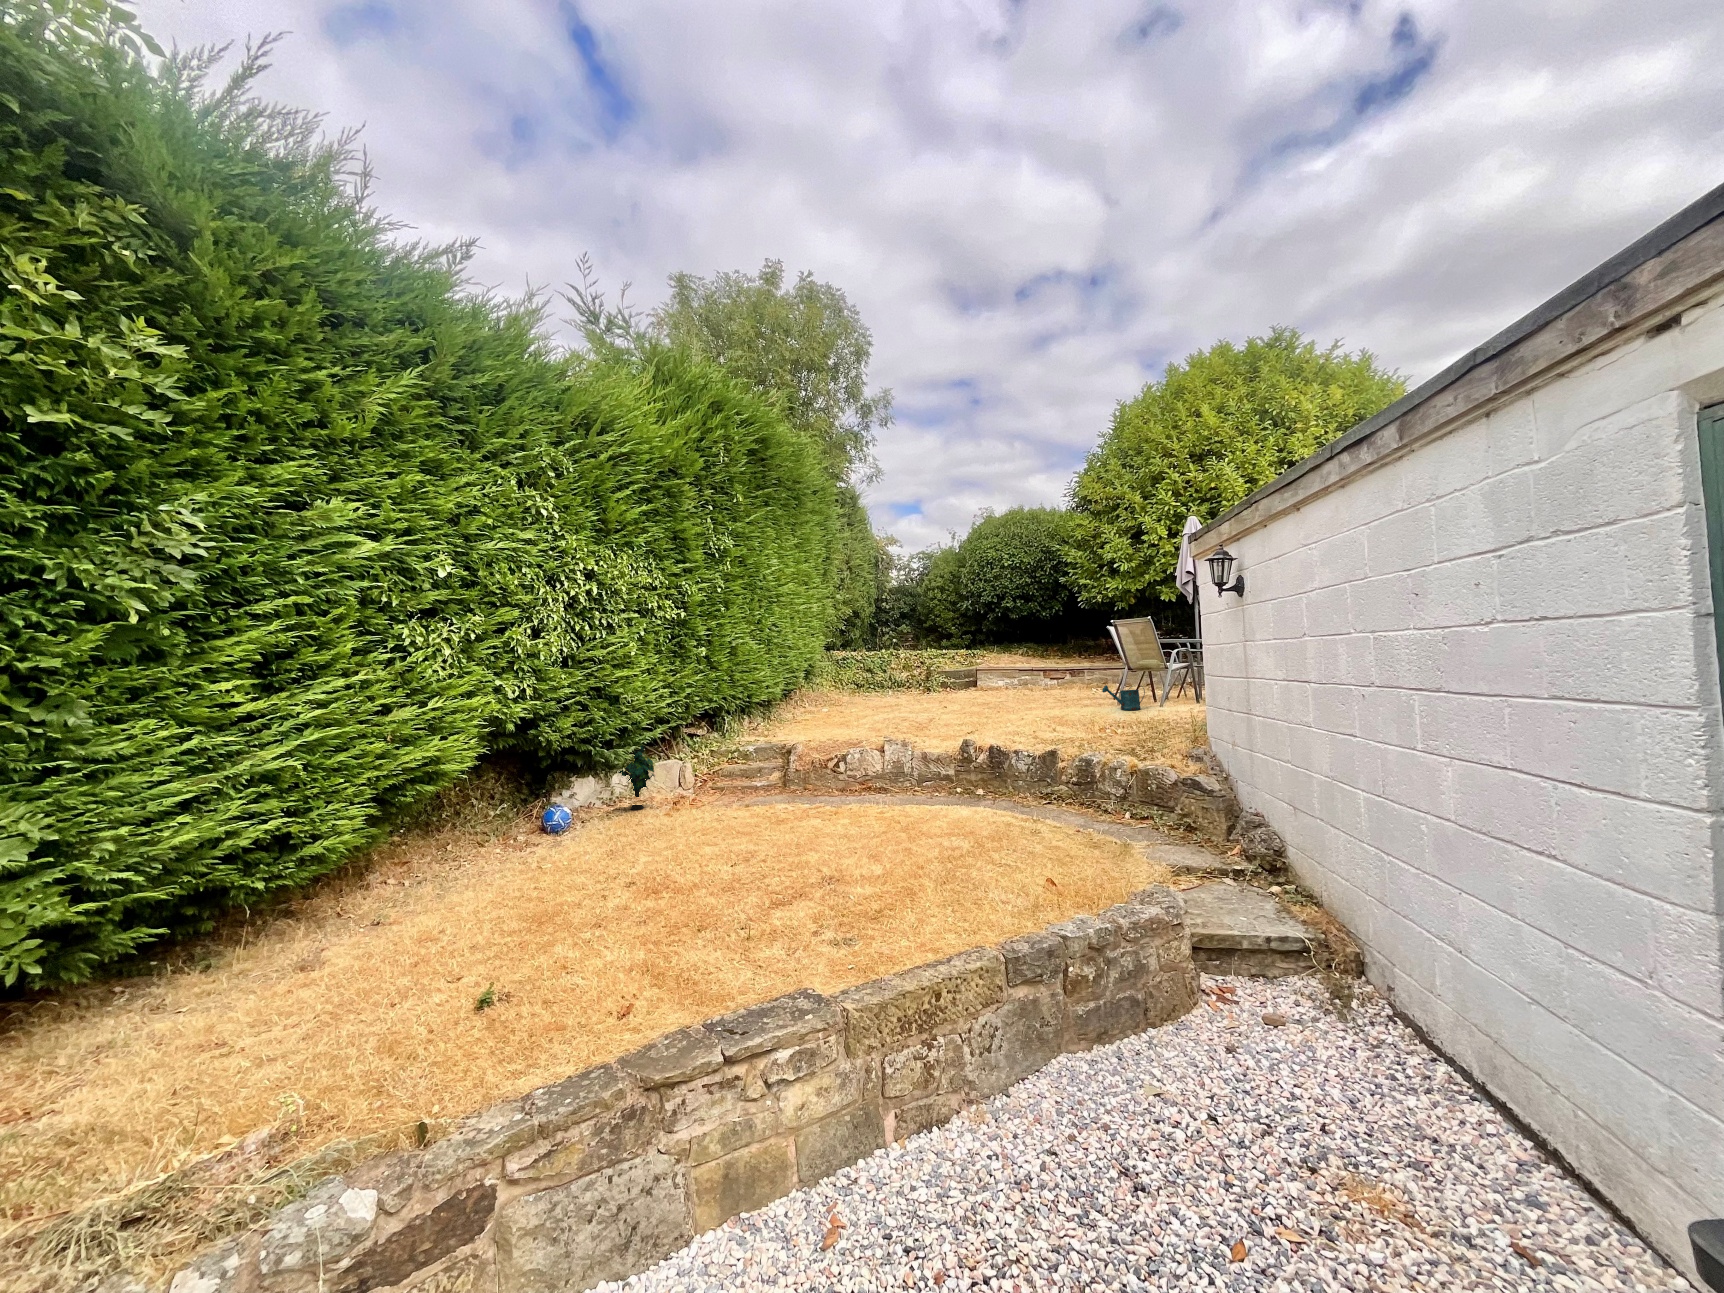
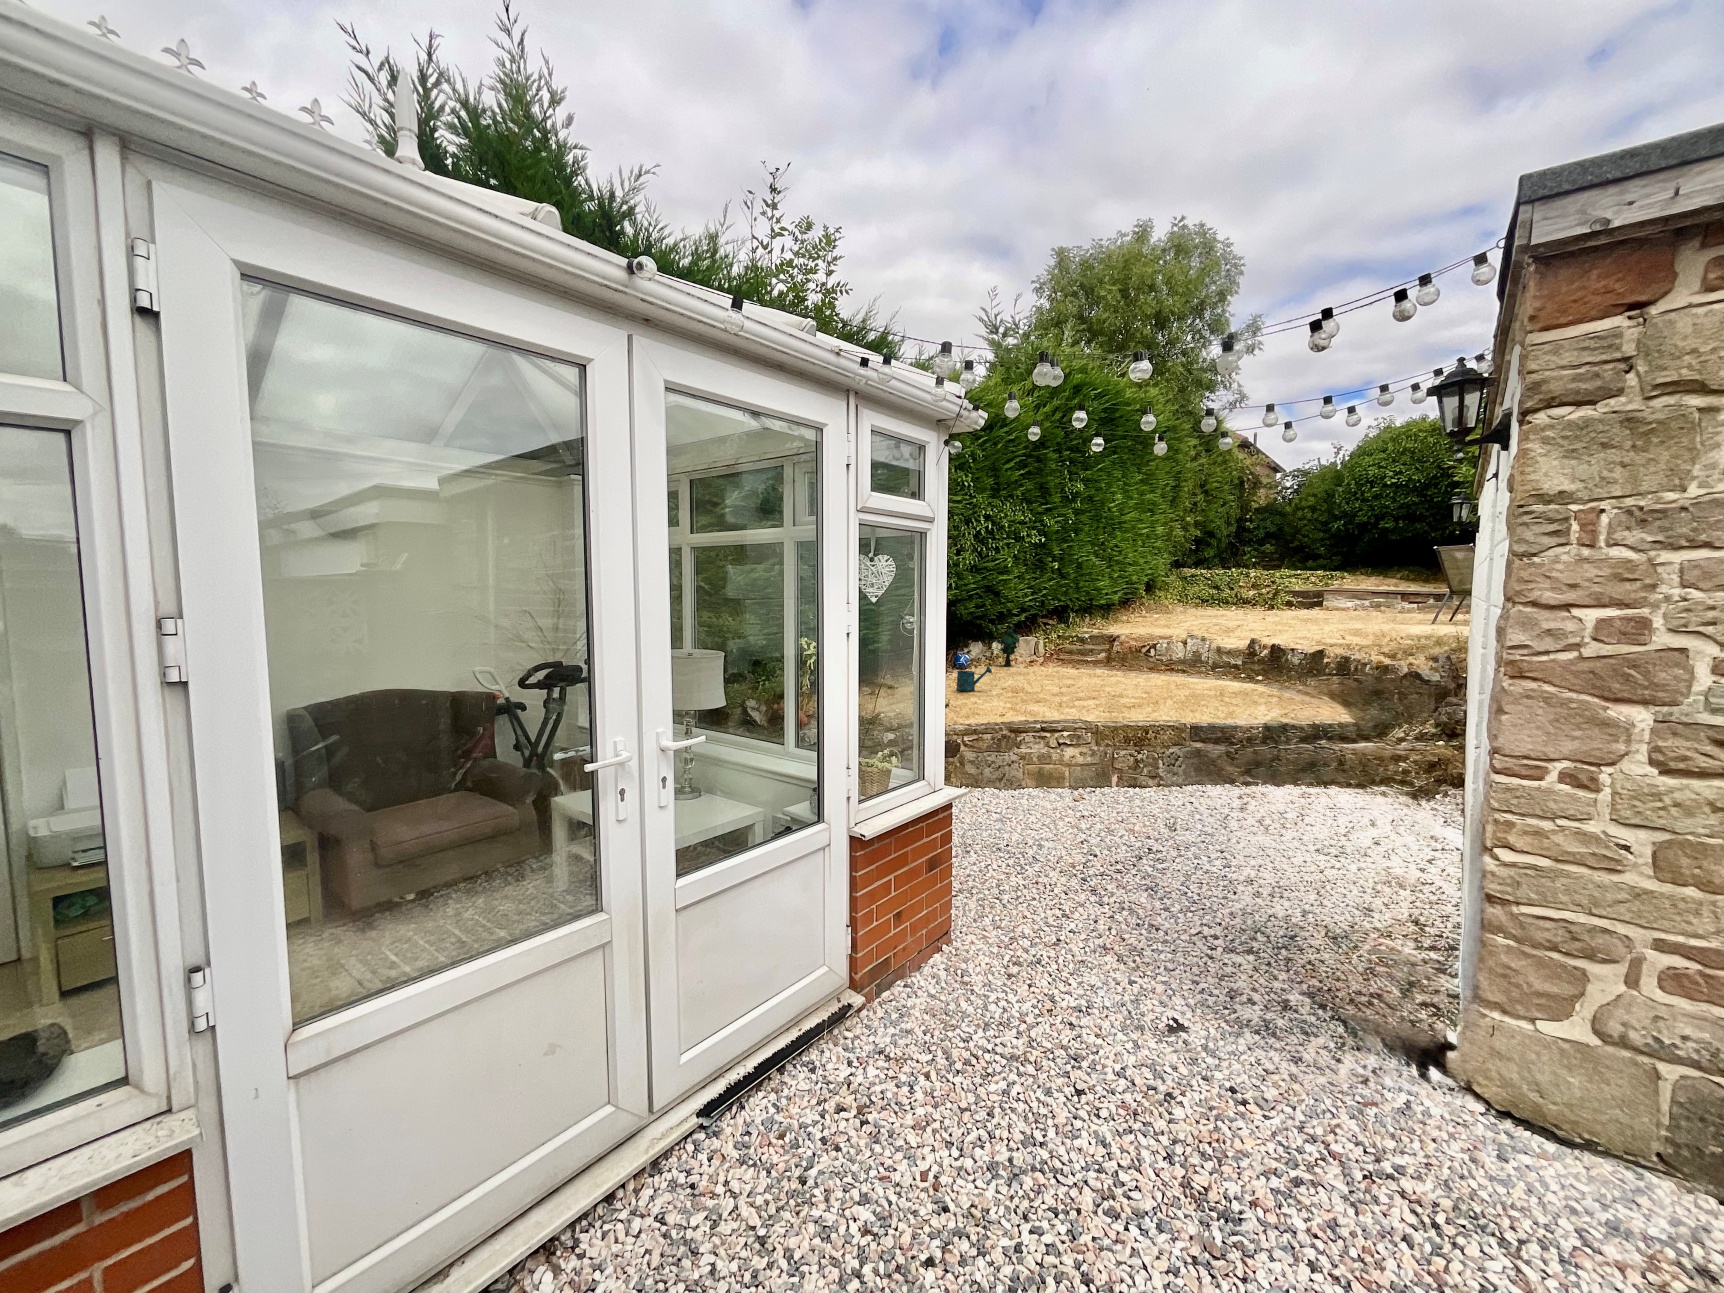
watering can: present [1102,685,1145,710] -> present [954,666,992,692]

